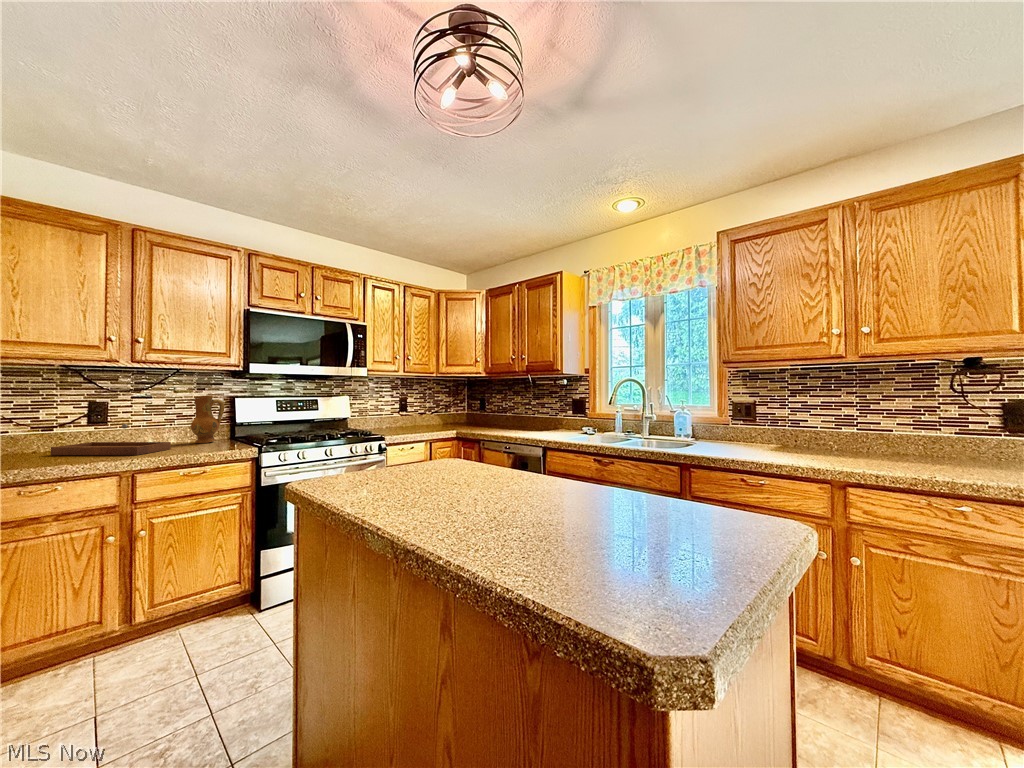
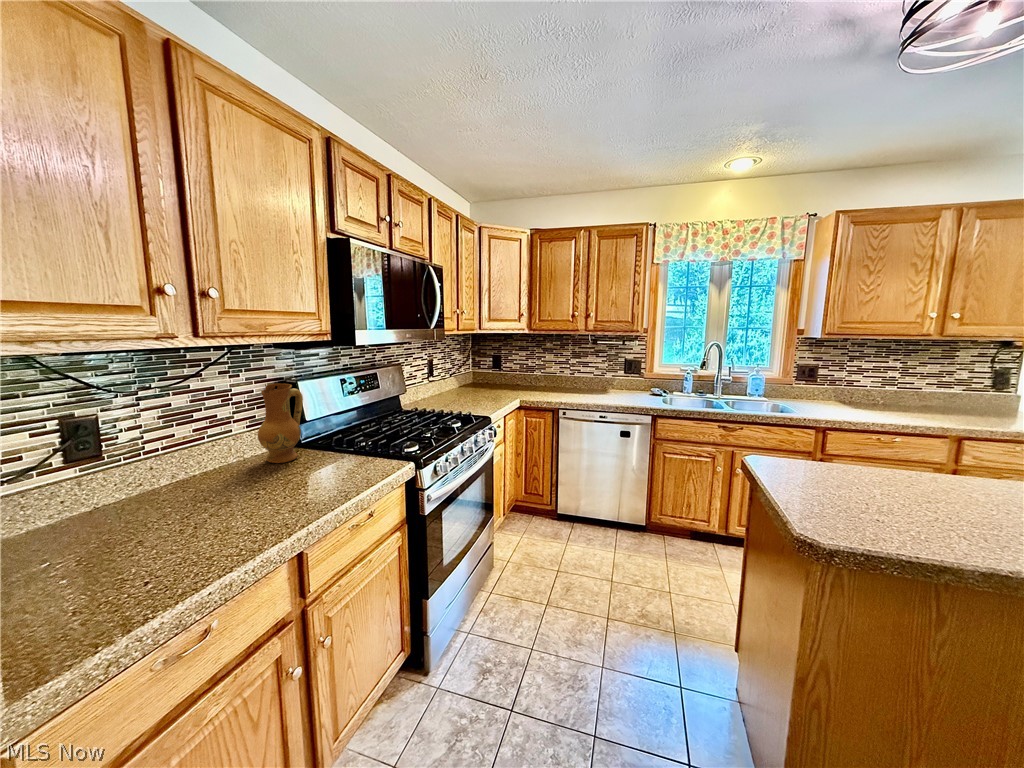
tray: present [51,424,171,455] -> none [66,459,285,554]

